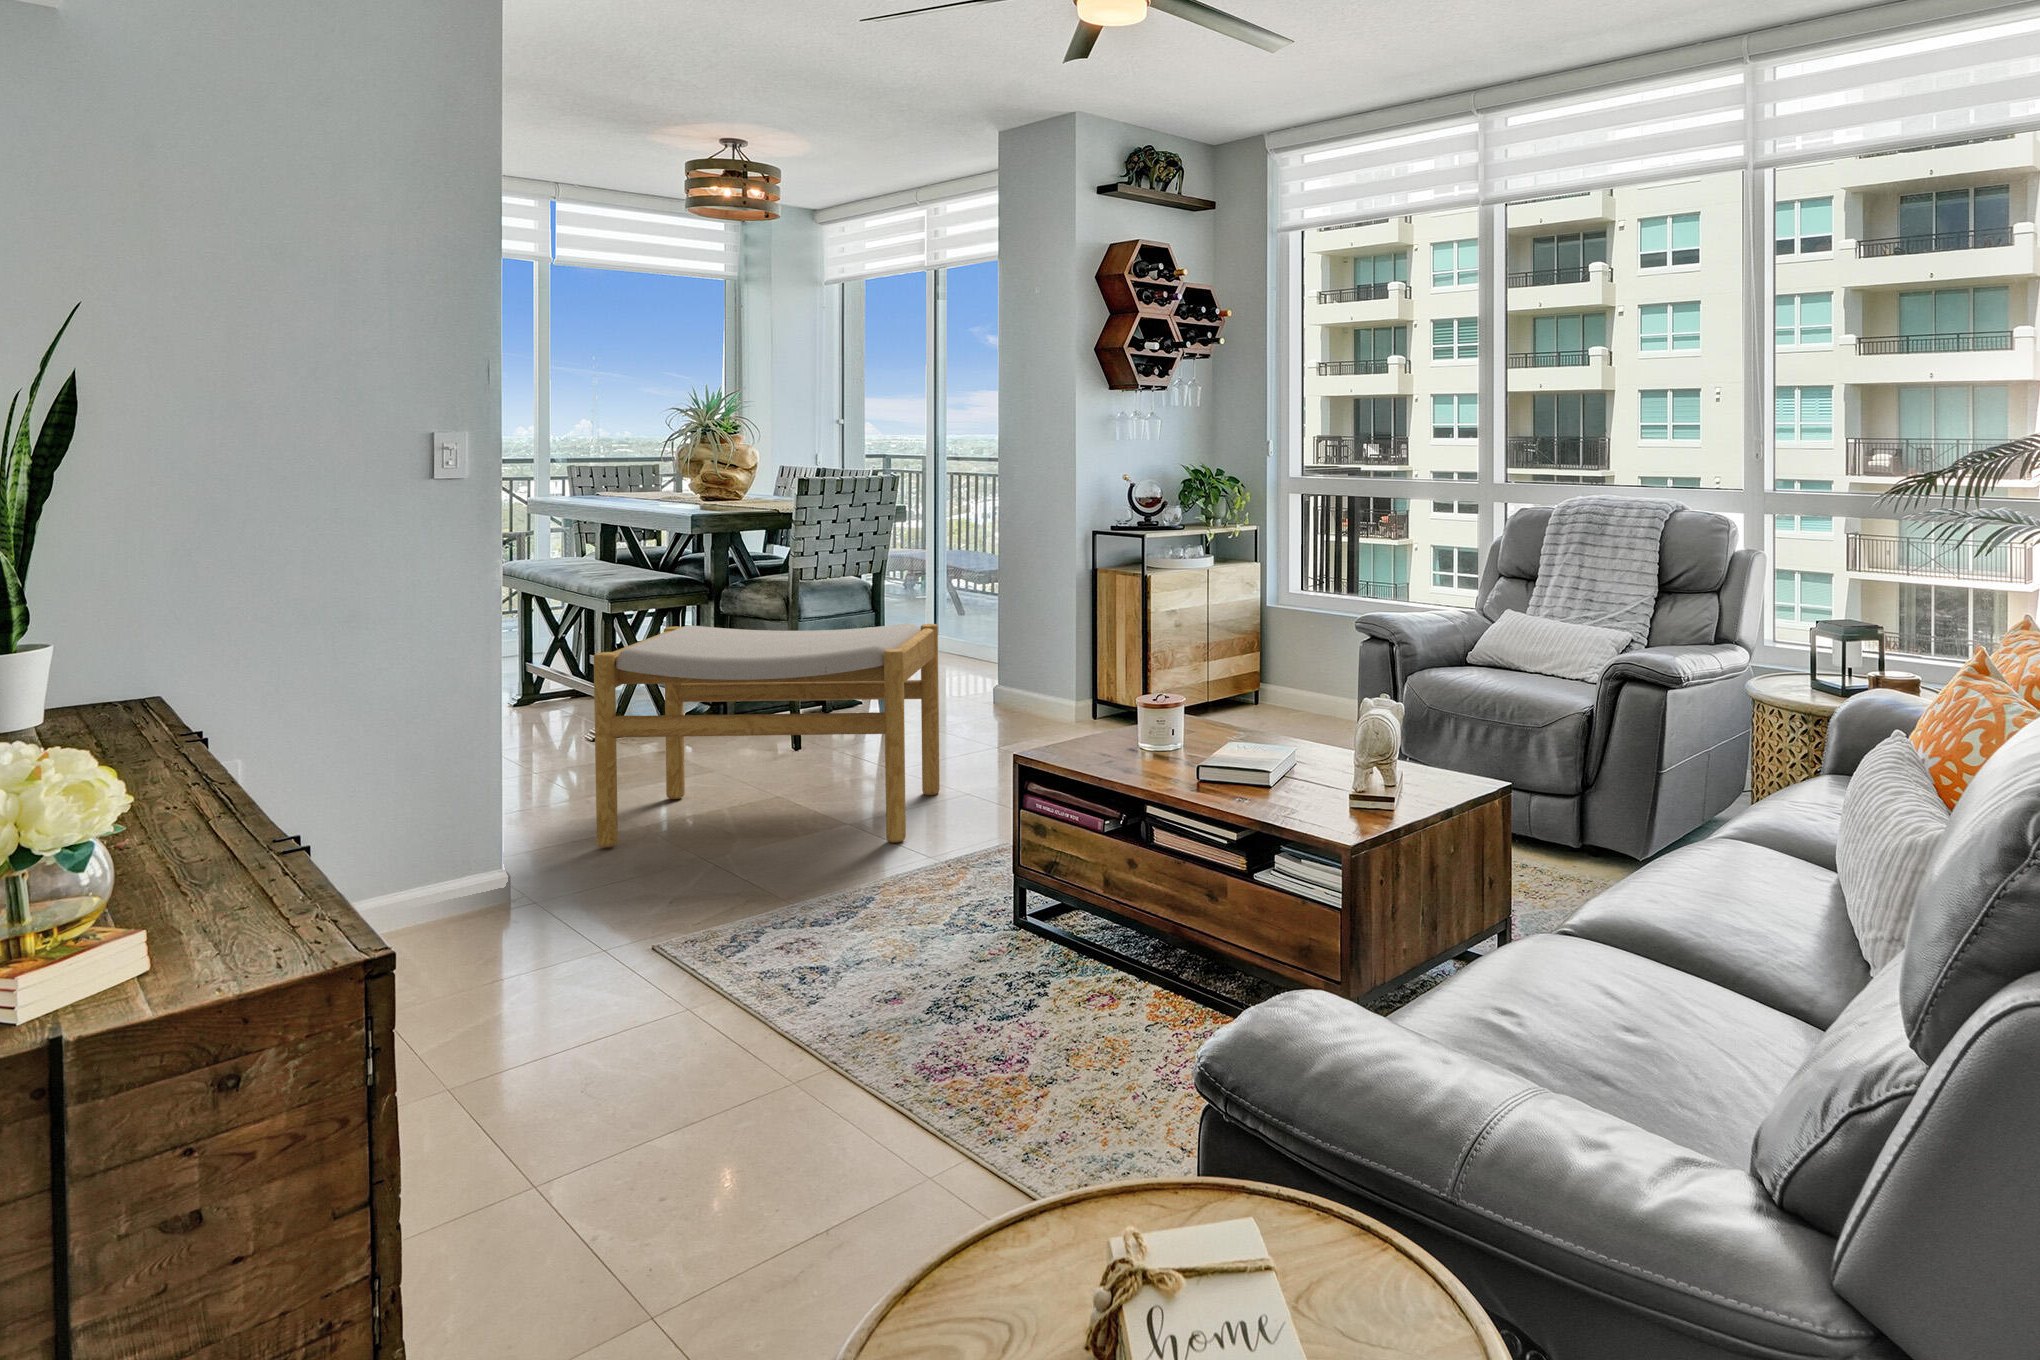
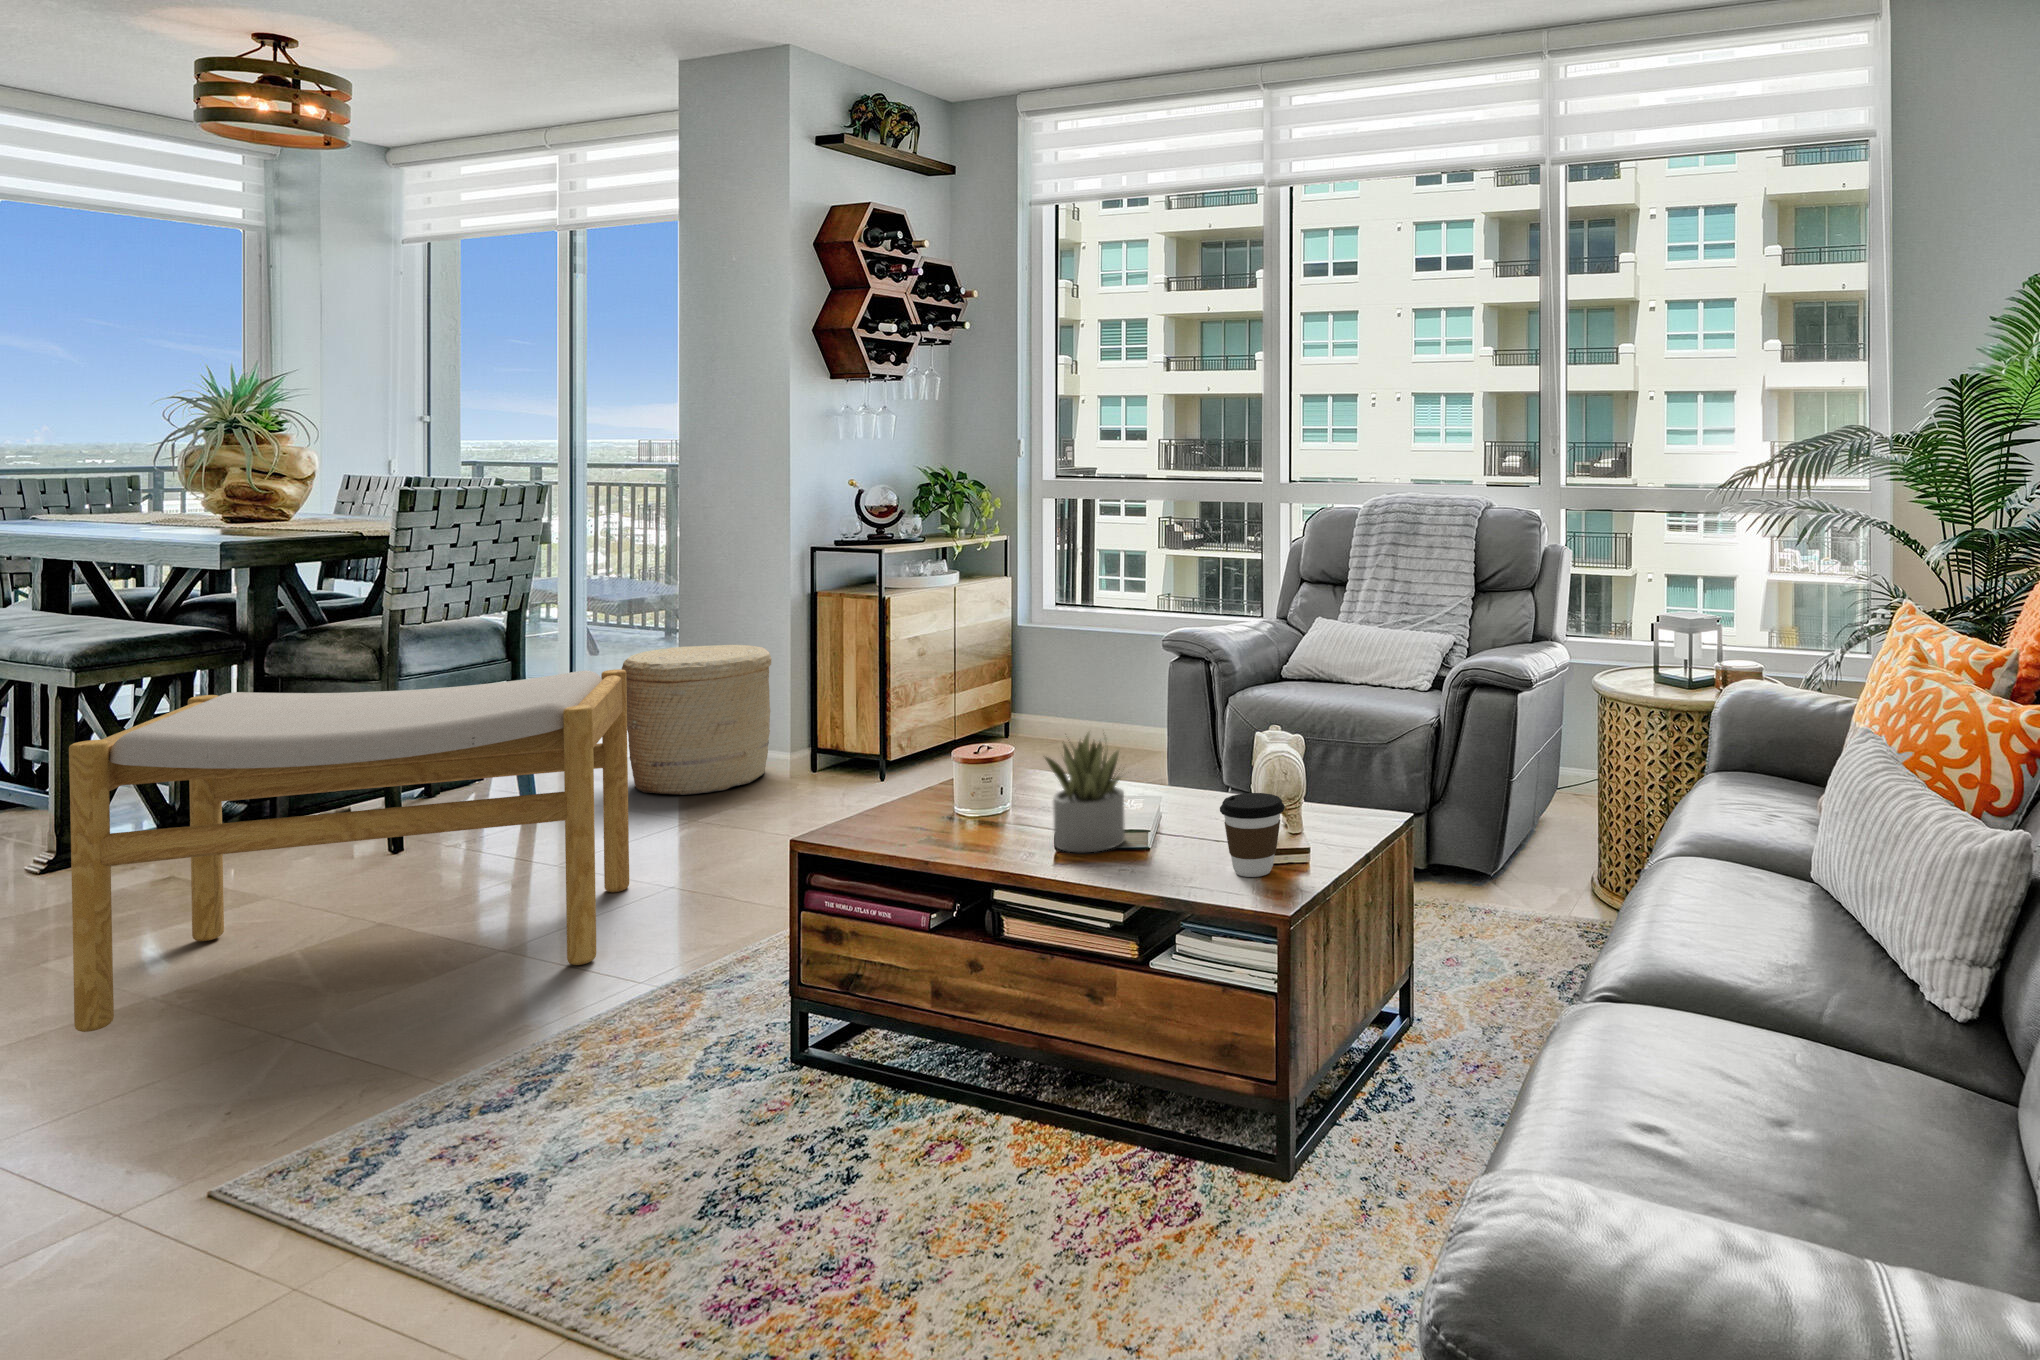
woven basket: none [952,609,1063,728] -> present [622,645,771,795]
succulent plant: none [1185,691,1252,787] -> present [1045,733,1125,852]
coffee cup: none [1307,751,1359,818] -> present [1220,793,1285,877]

